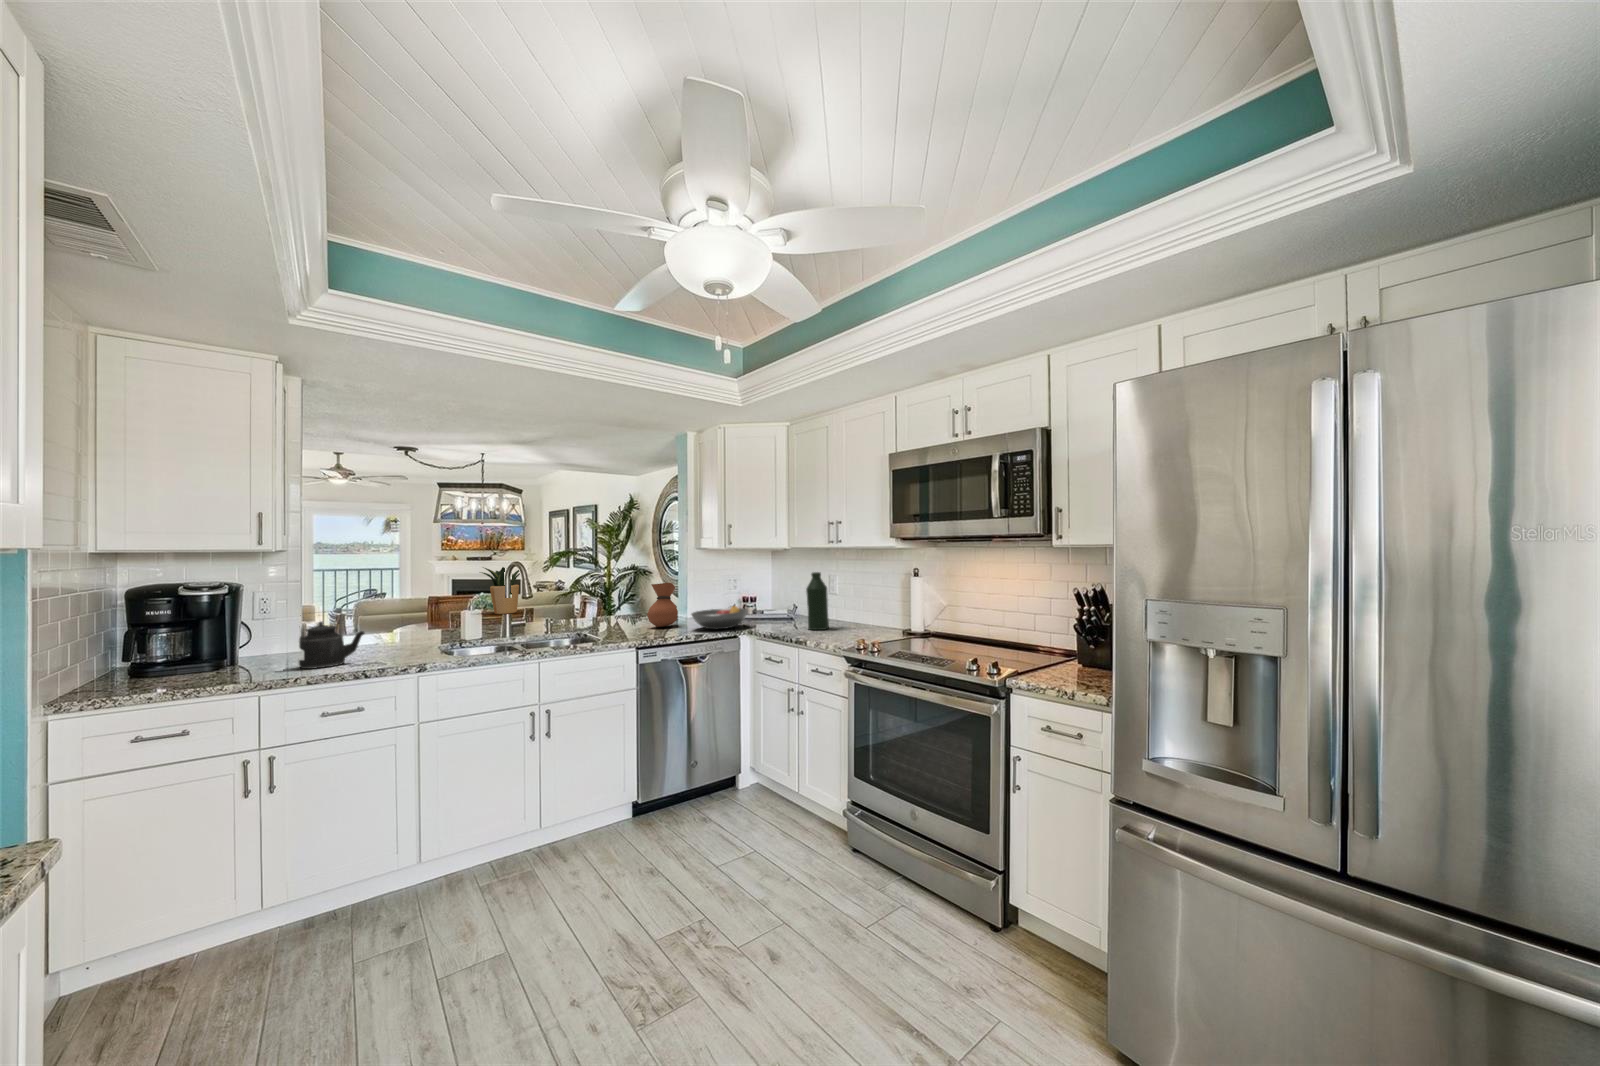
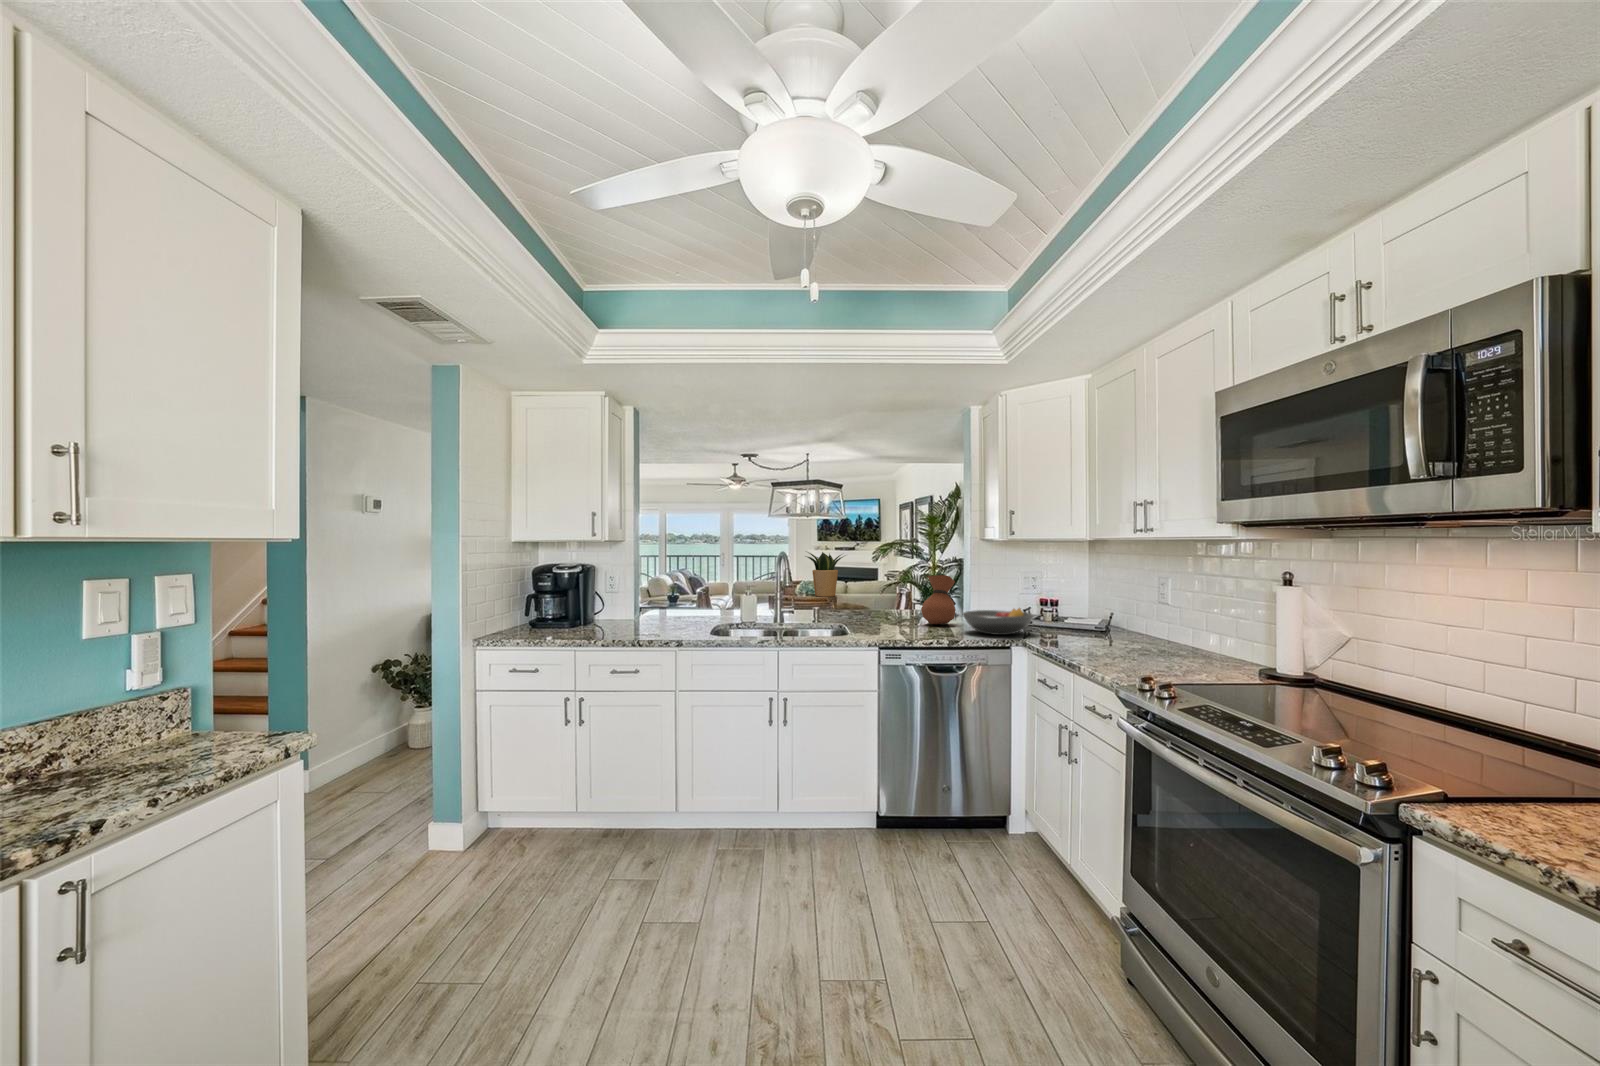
bottle: present [806,572,829,630] -> none [1105,574,1137,652]
kettle: present [299,611,365,669] -> none [600,577,650,627]

